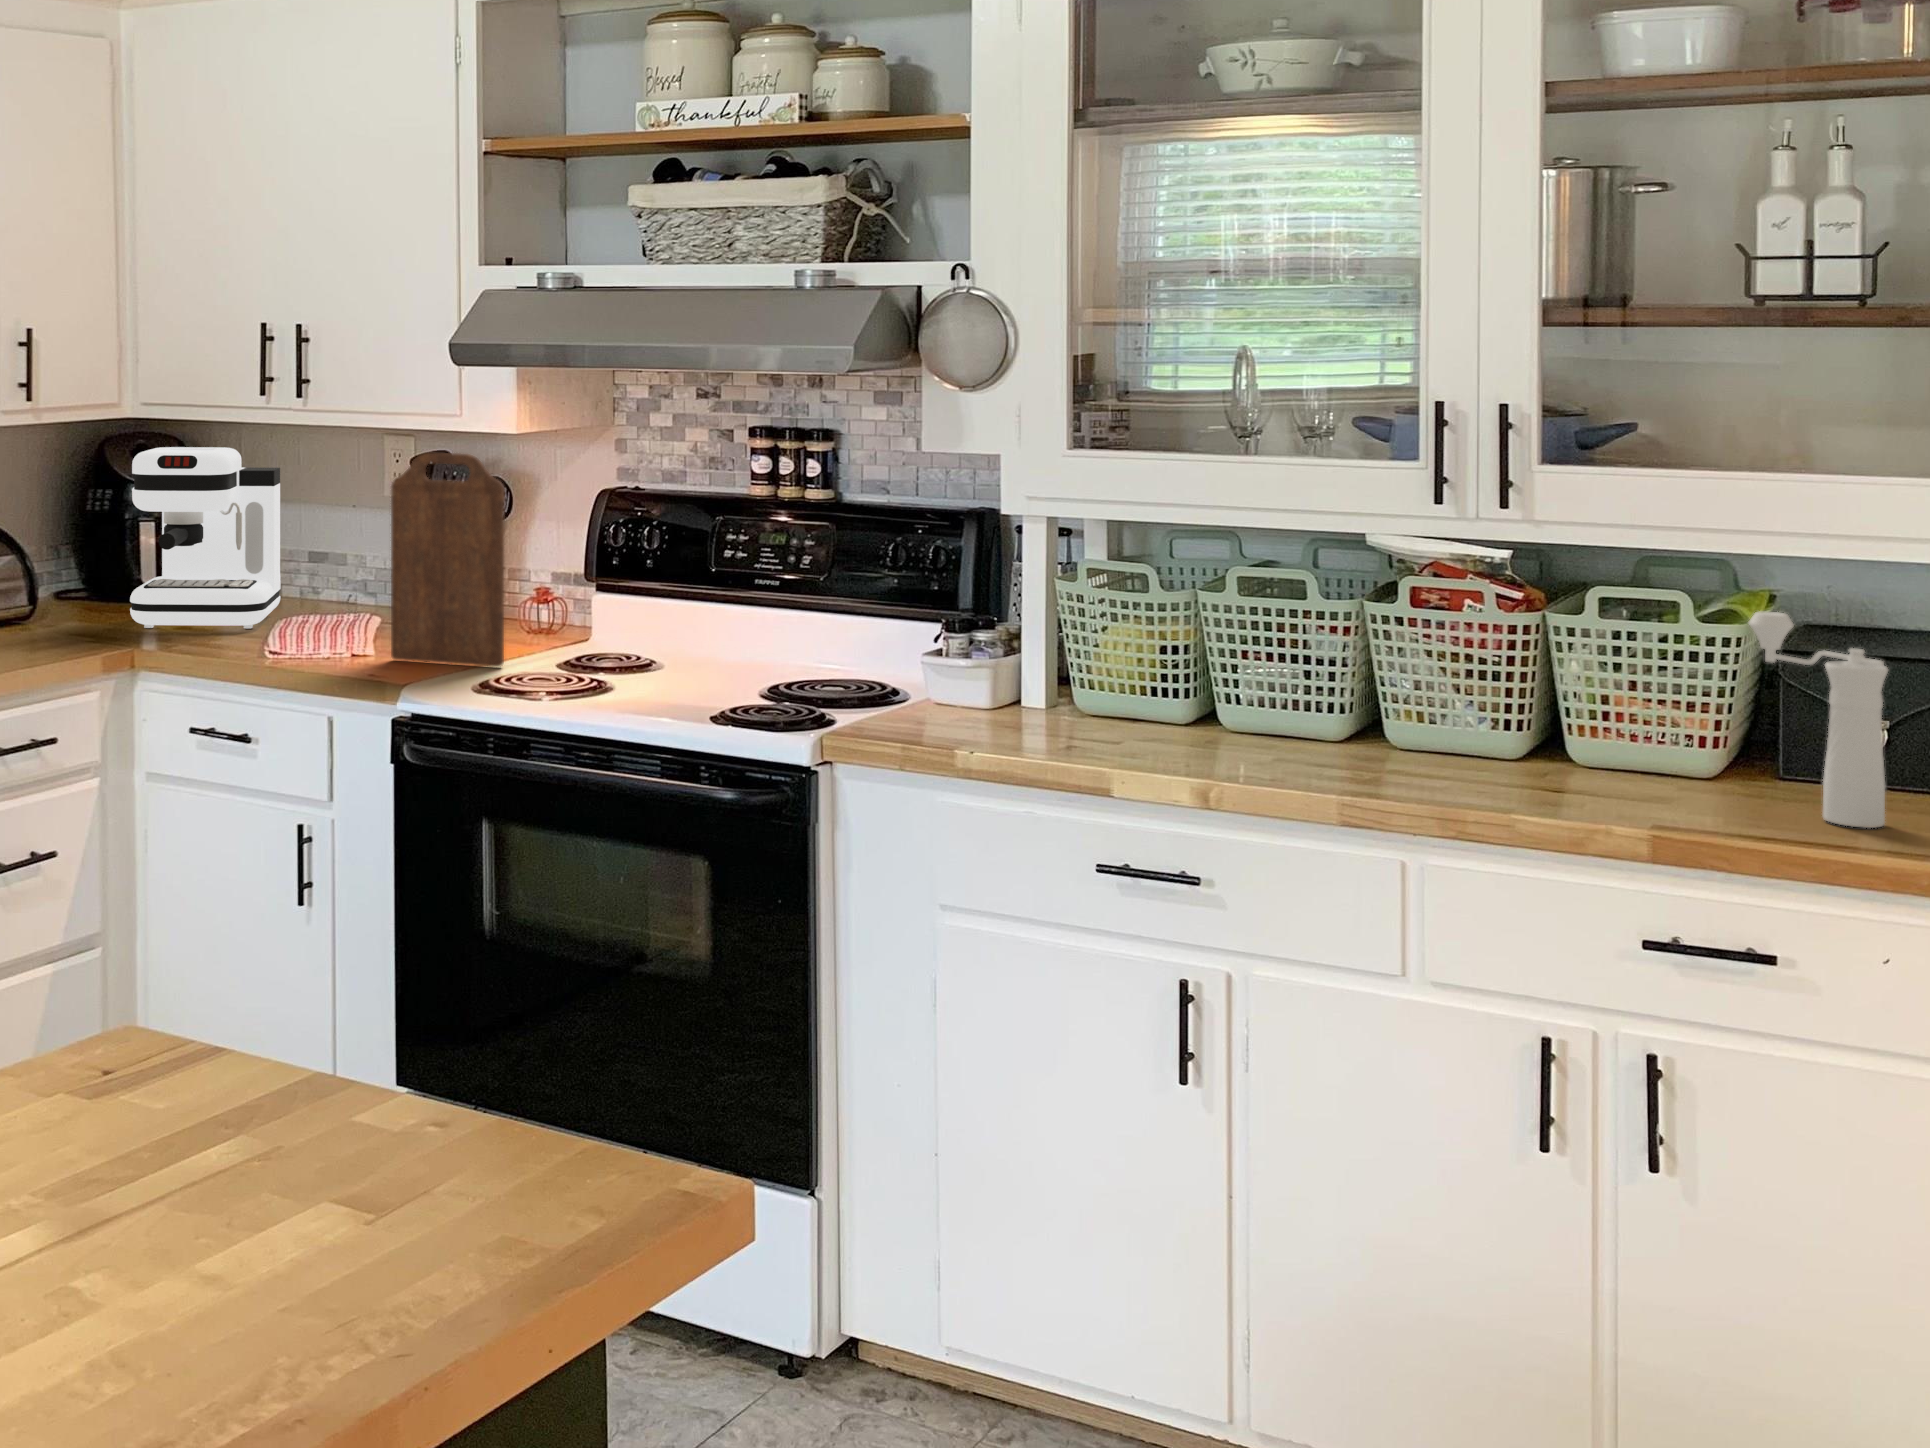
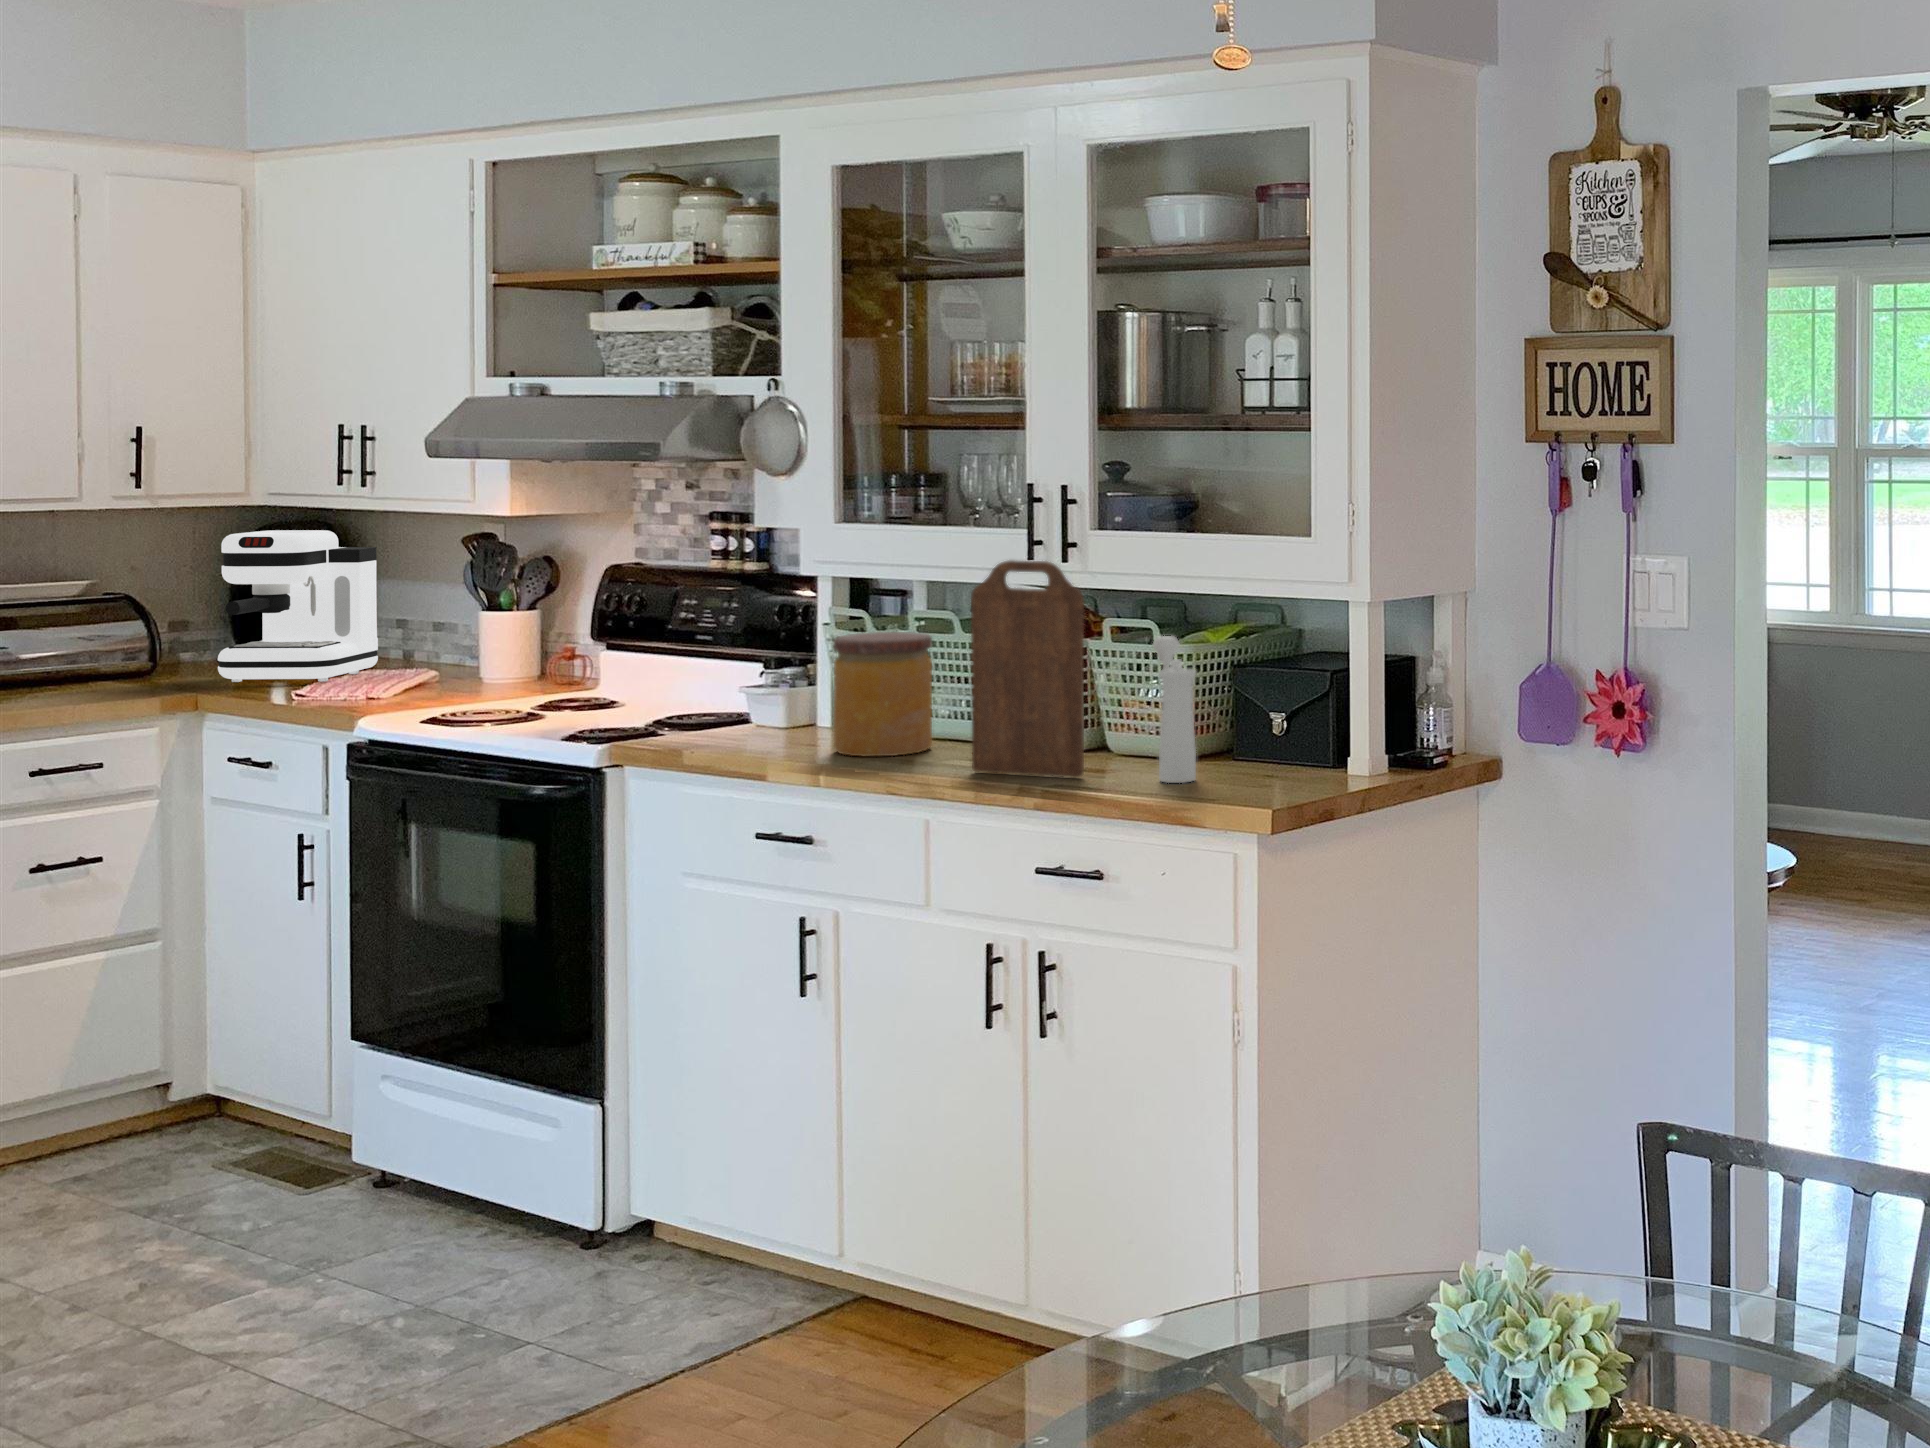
cutting board: present [391,453,505,667] -> present [971,560,1084,778]
jar: none [1187,594,1322,766] -> present [833,632,932,756]

